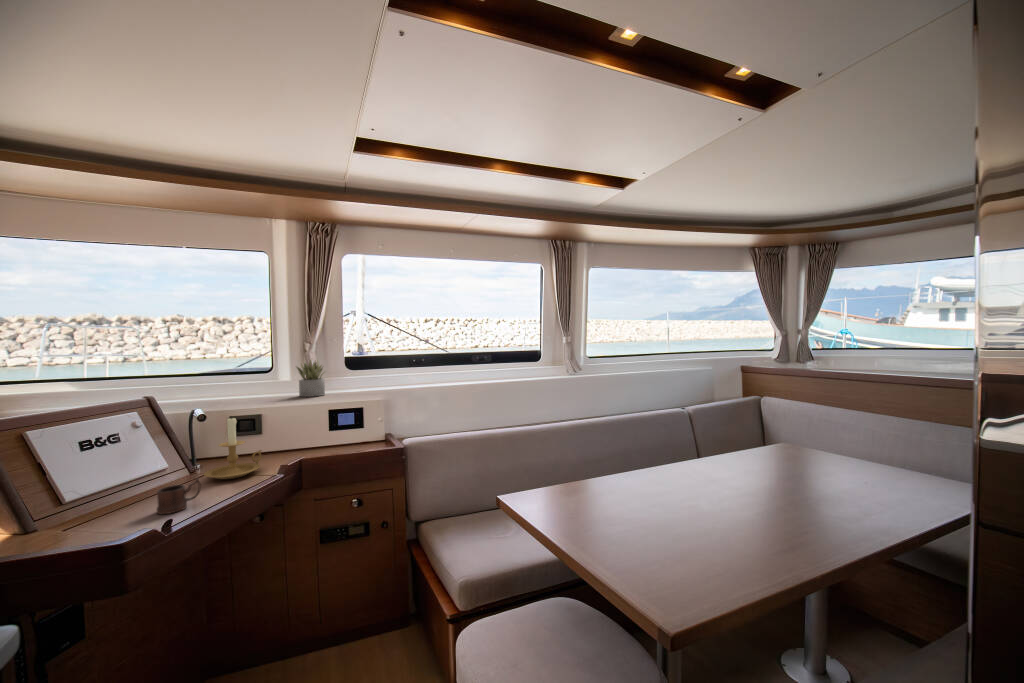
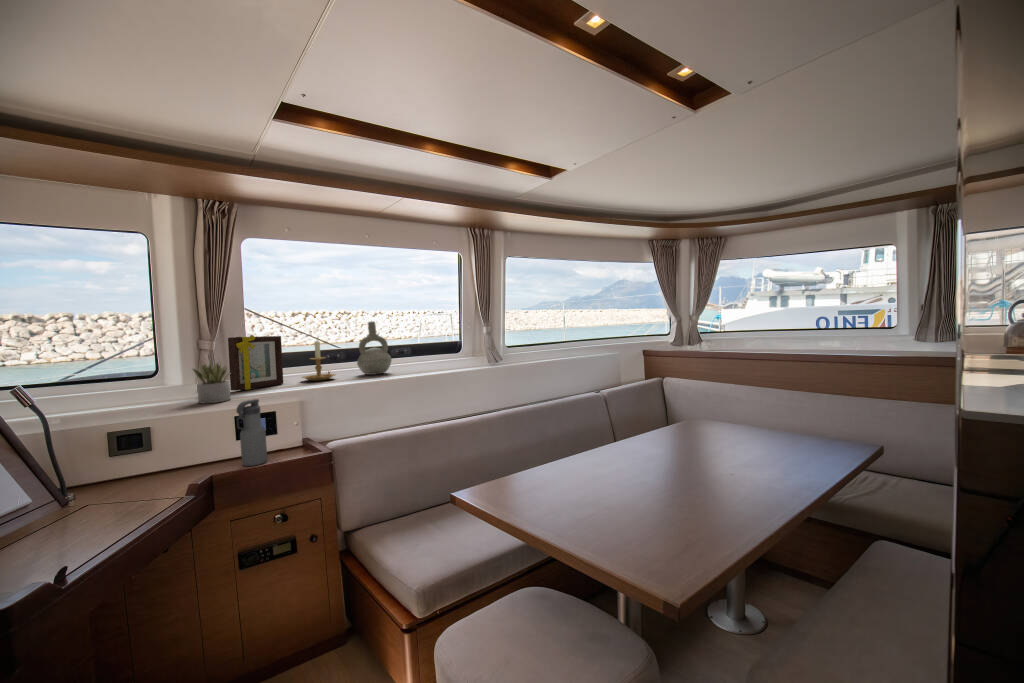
decorative vase: none [439,330,470,380] -> present [357,322,391,375]
picture frame: none [328,339,373,388] -> present [228,335,283,390]
water bottle: none [326,395,350,454] -> present [237,399,267,466]
candle holder: present [204,417,261,479] -> present [302,341,336,381]
mug: present [157,479,201,514] -> none [29,514,91,564]

